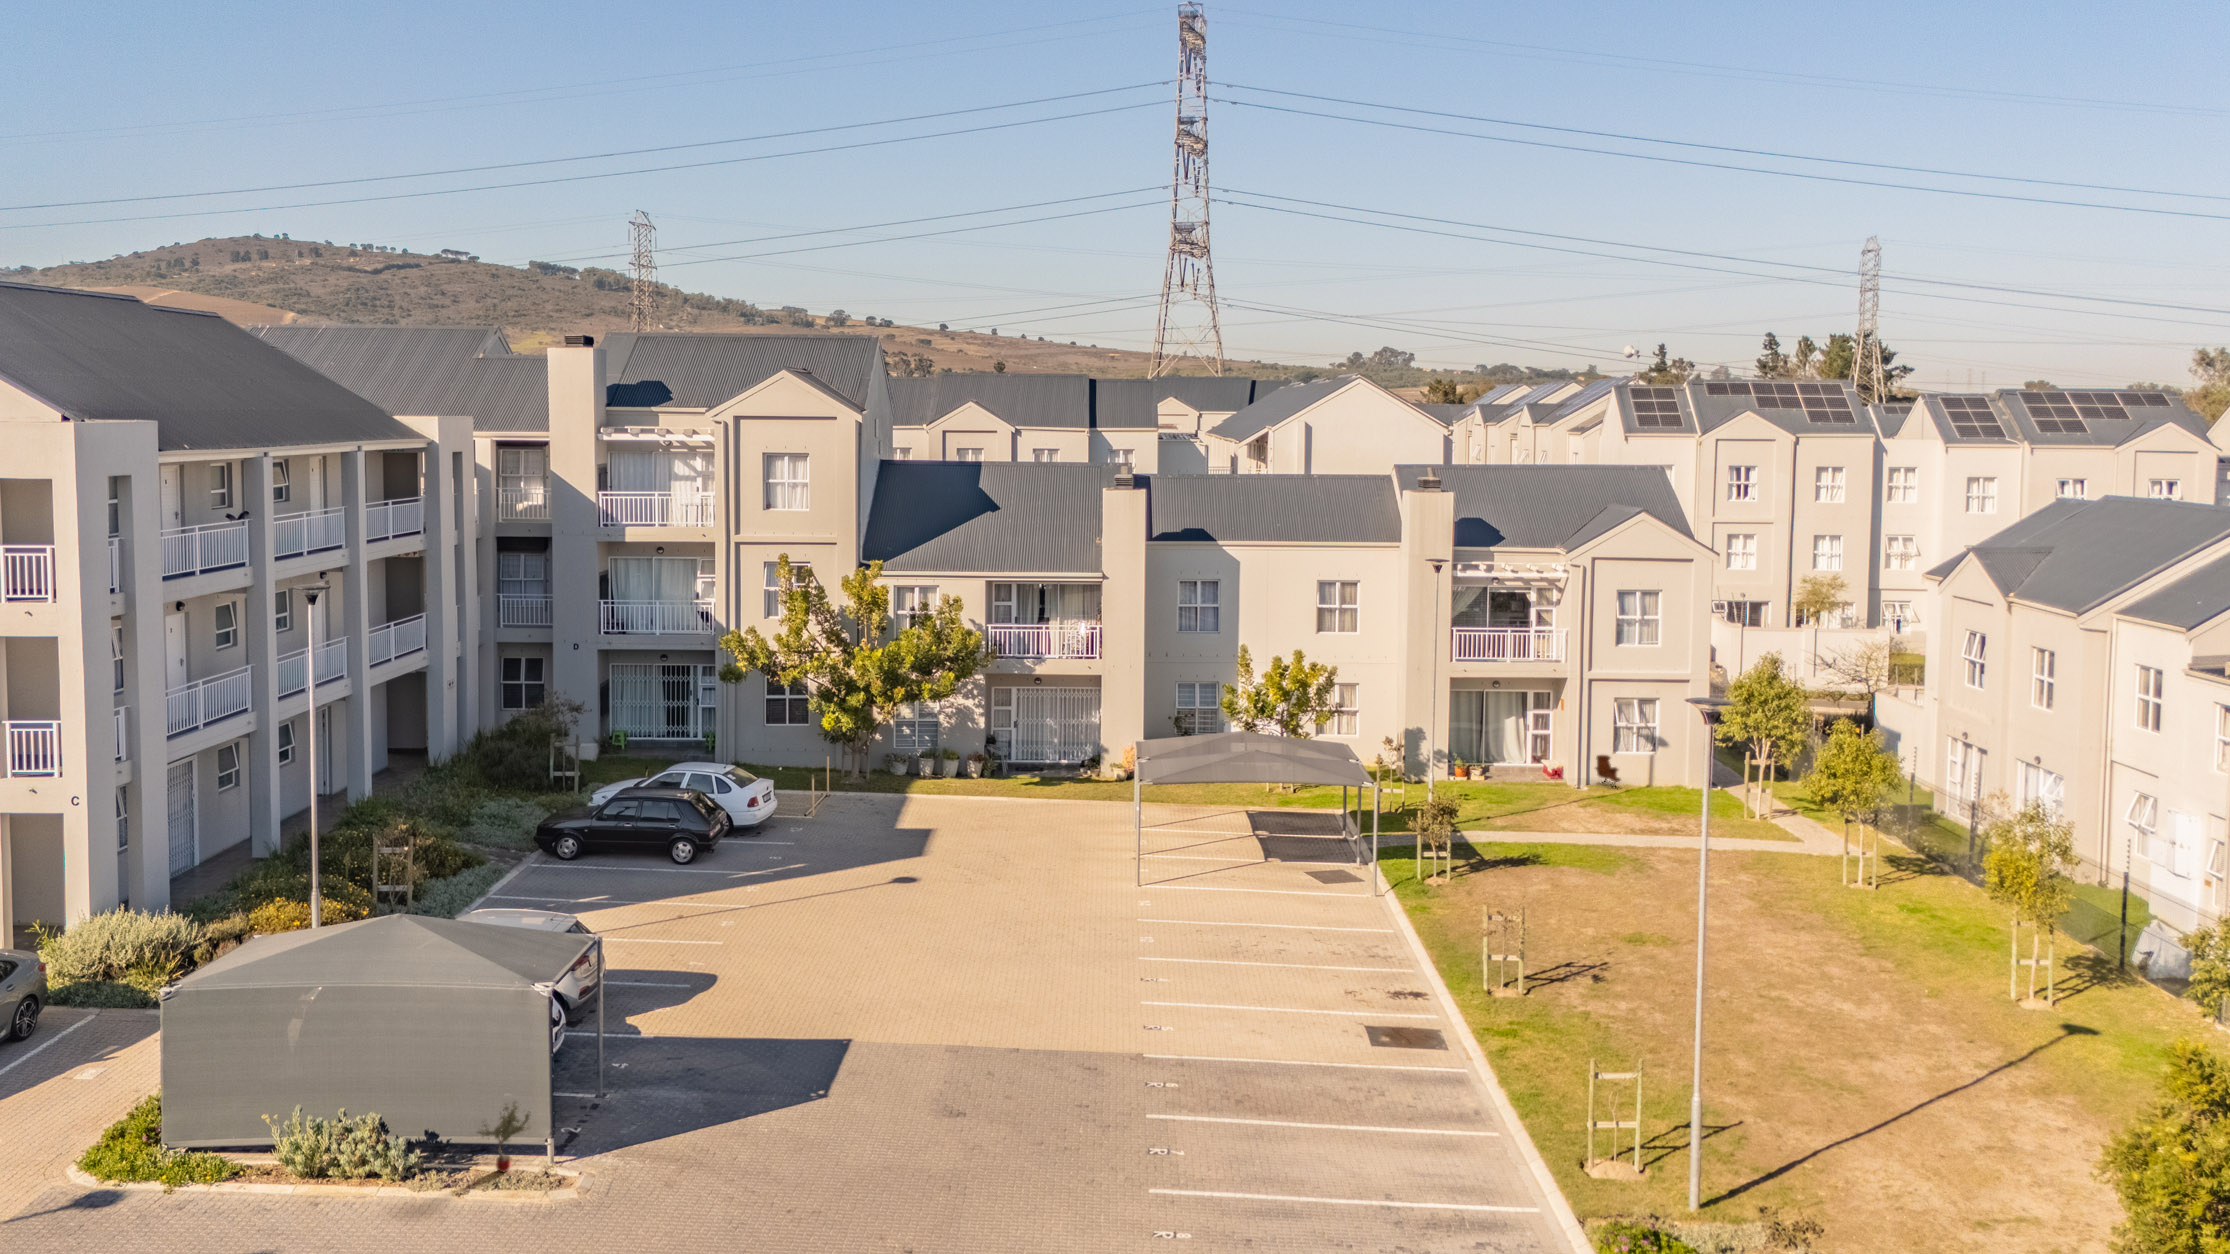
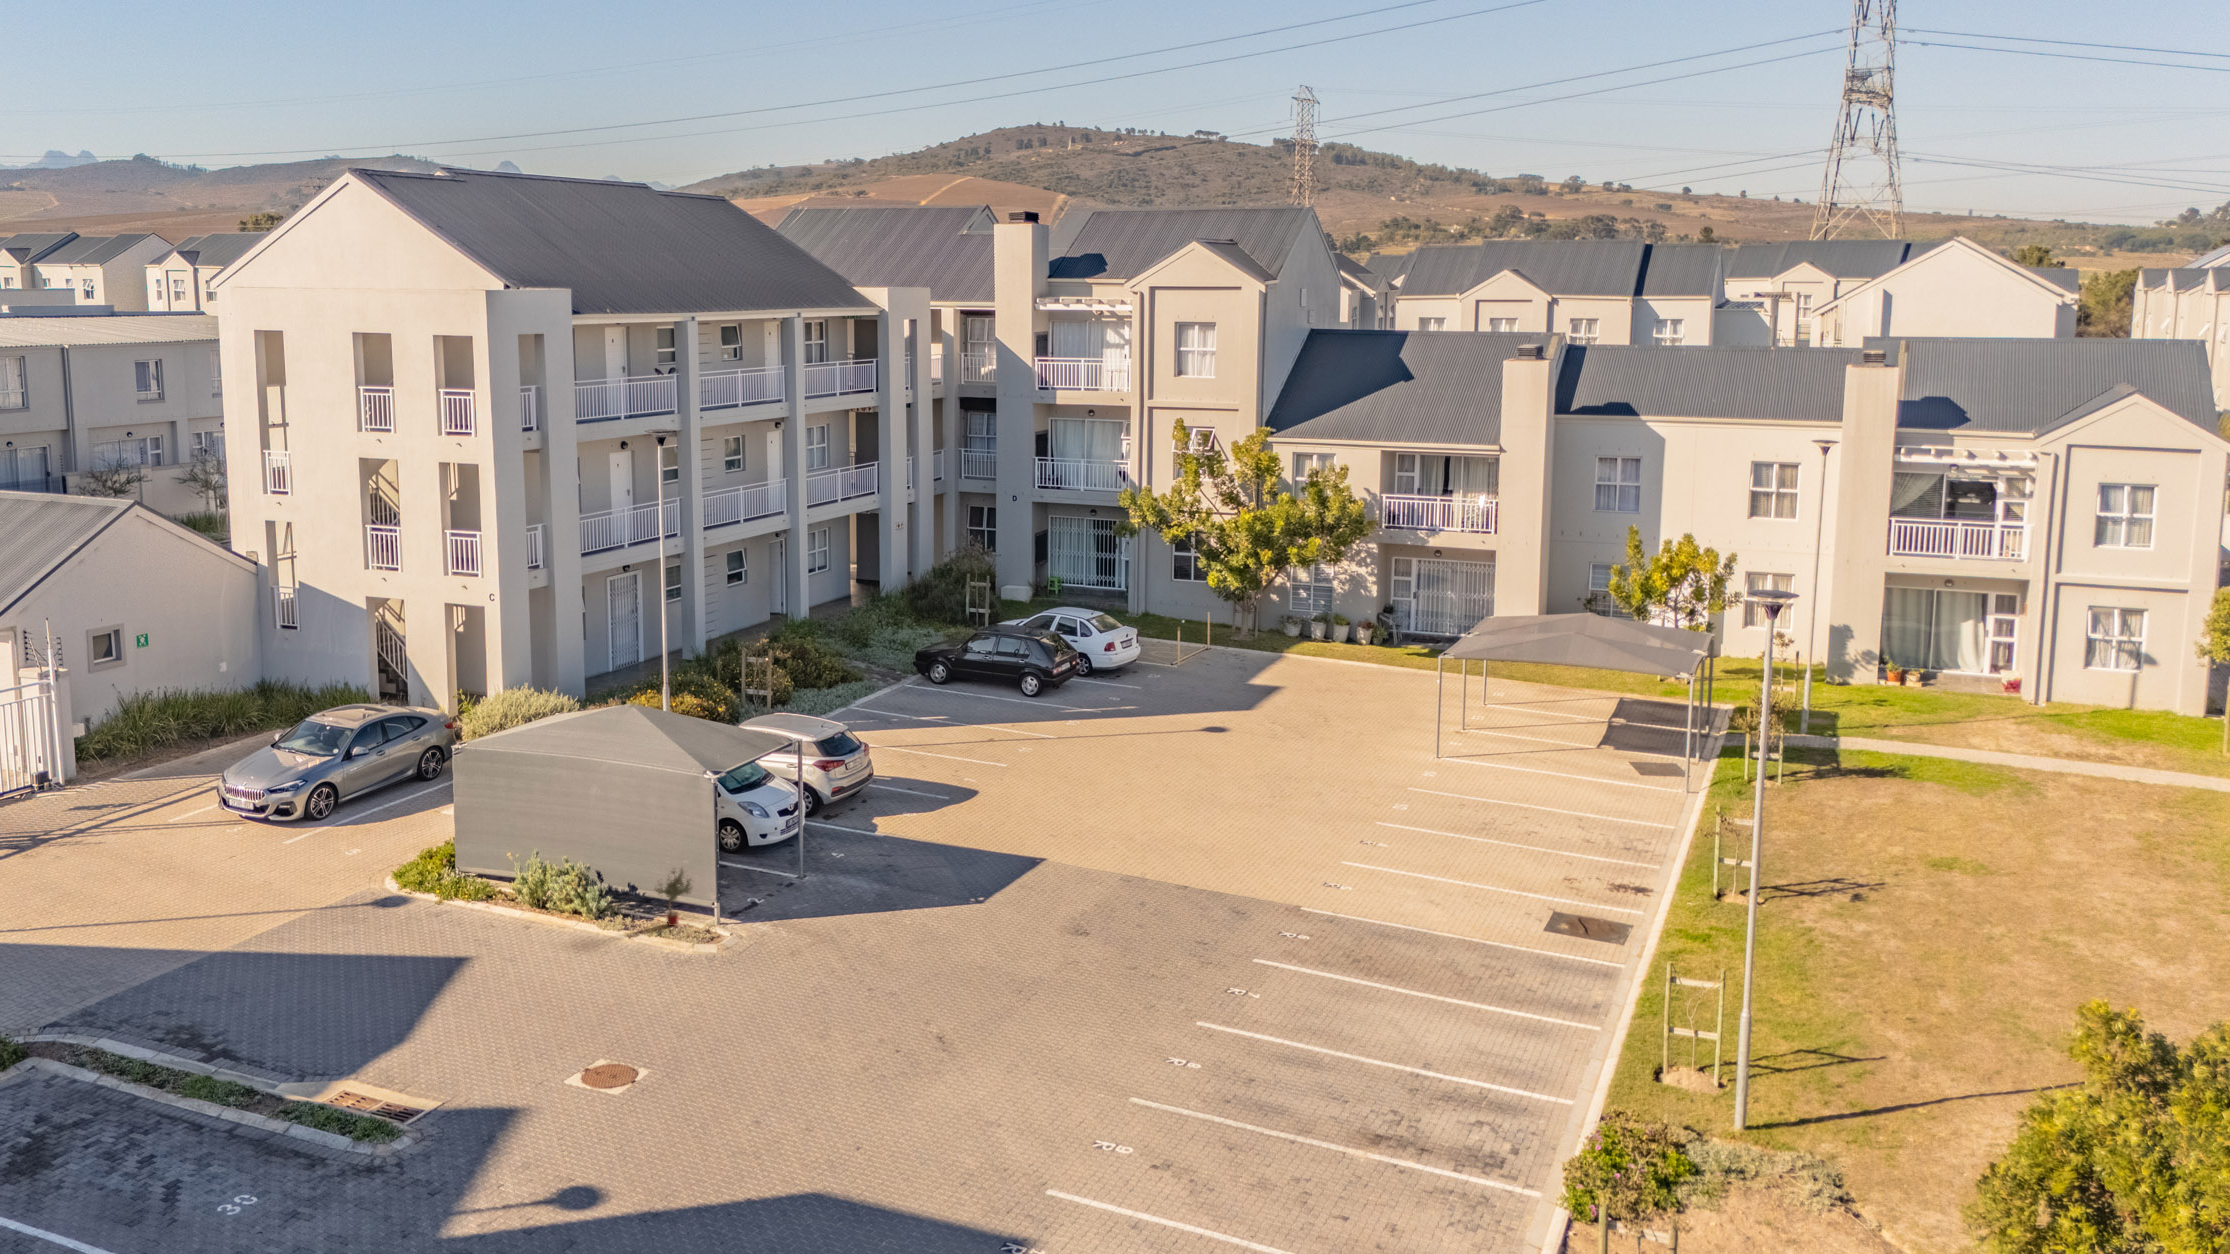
lounge chair: present [1596,755,1620,786] -> none [2059,669,2090,710]

